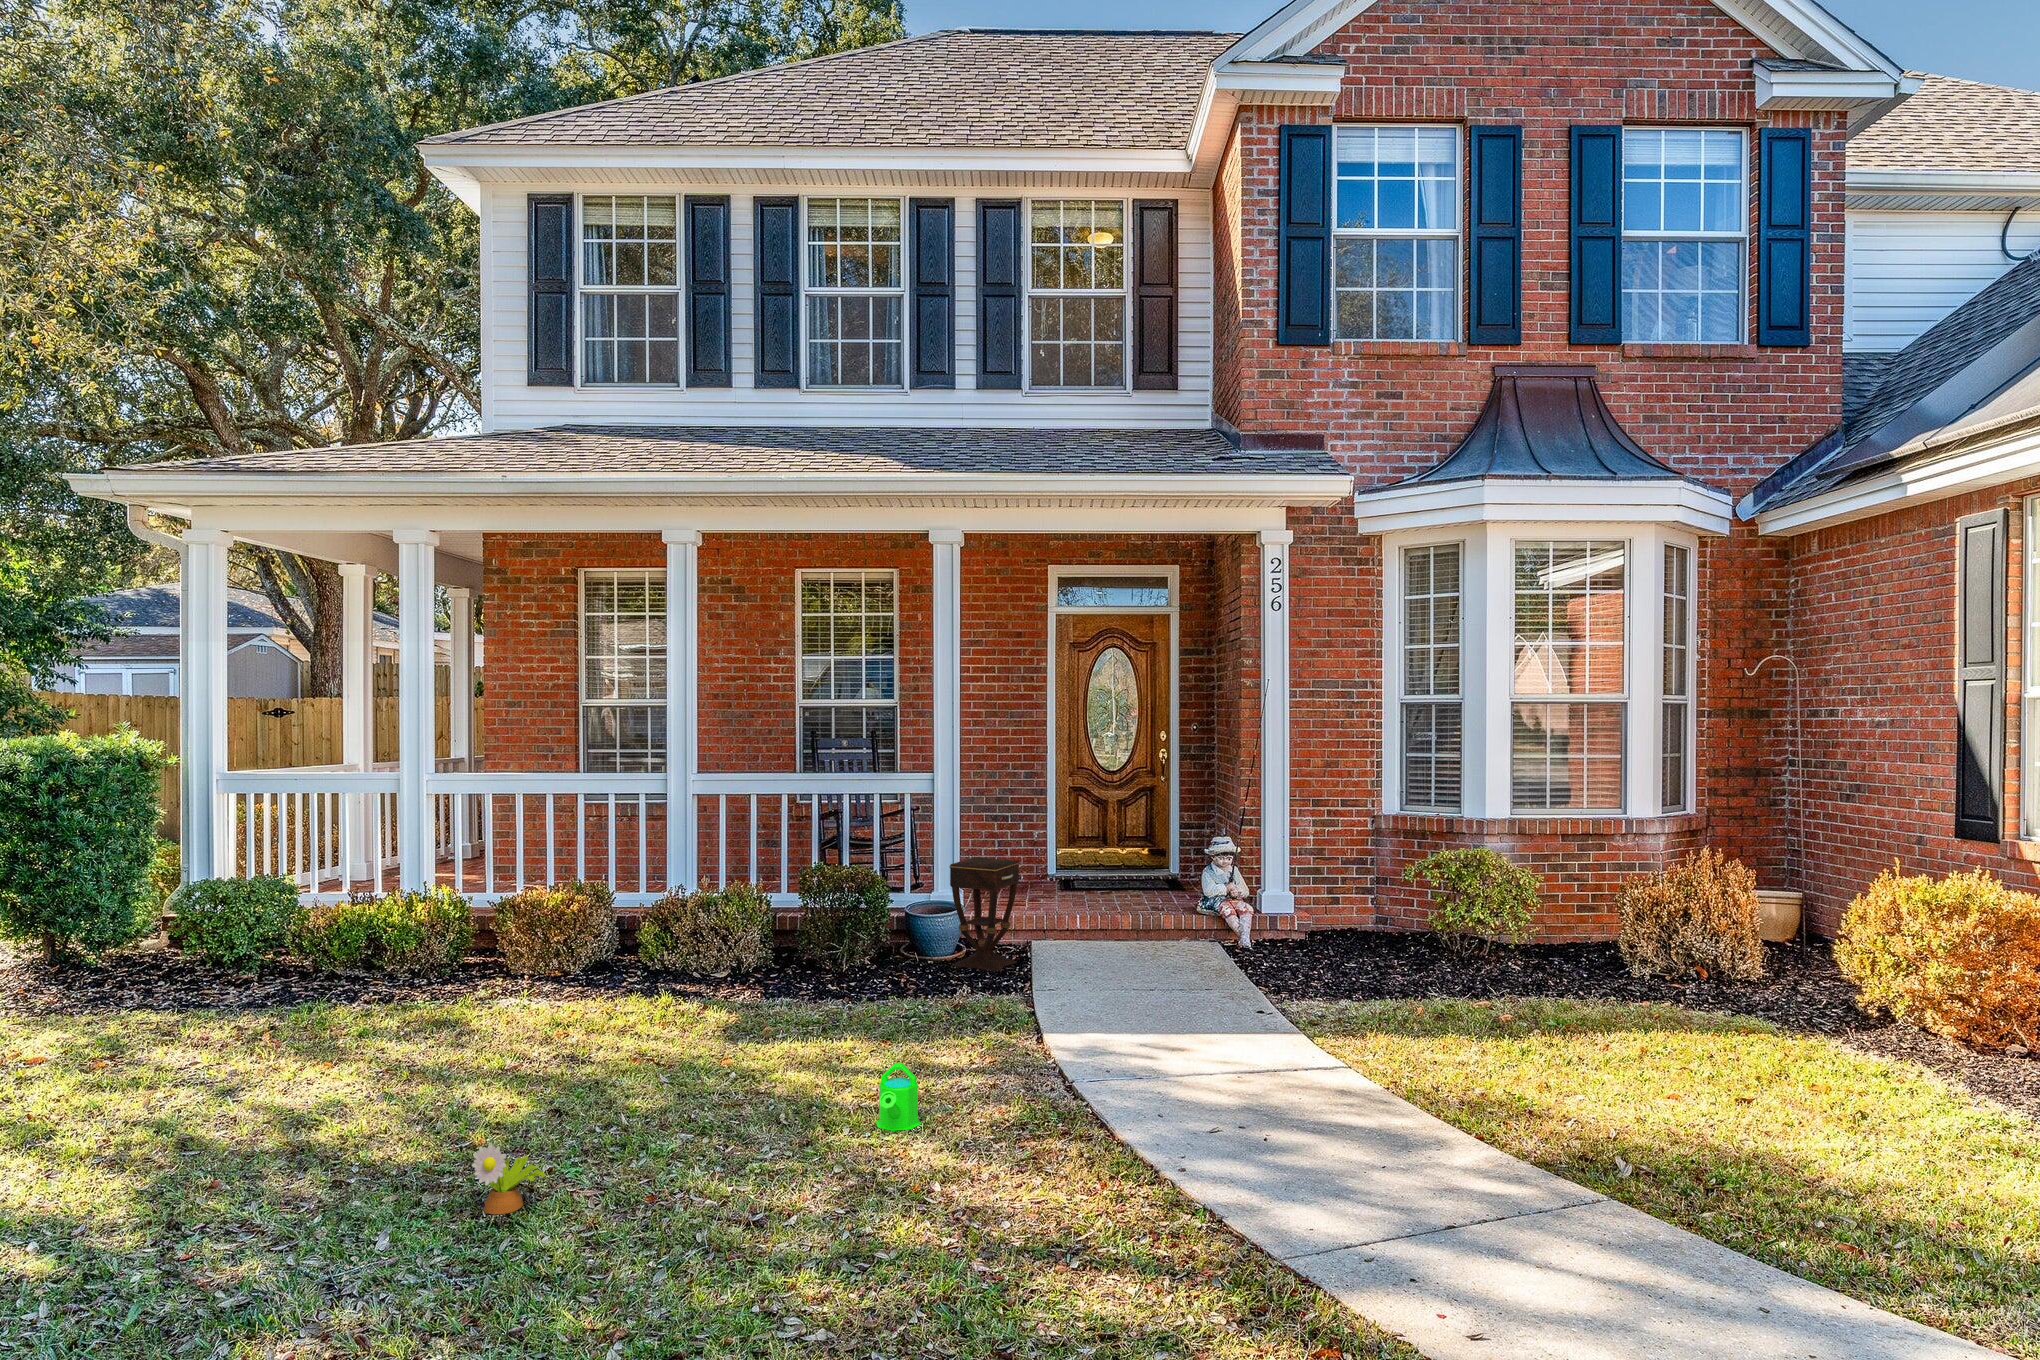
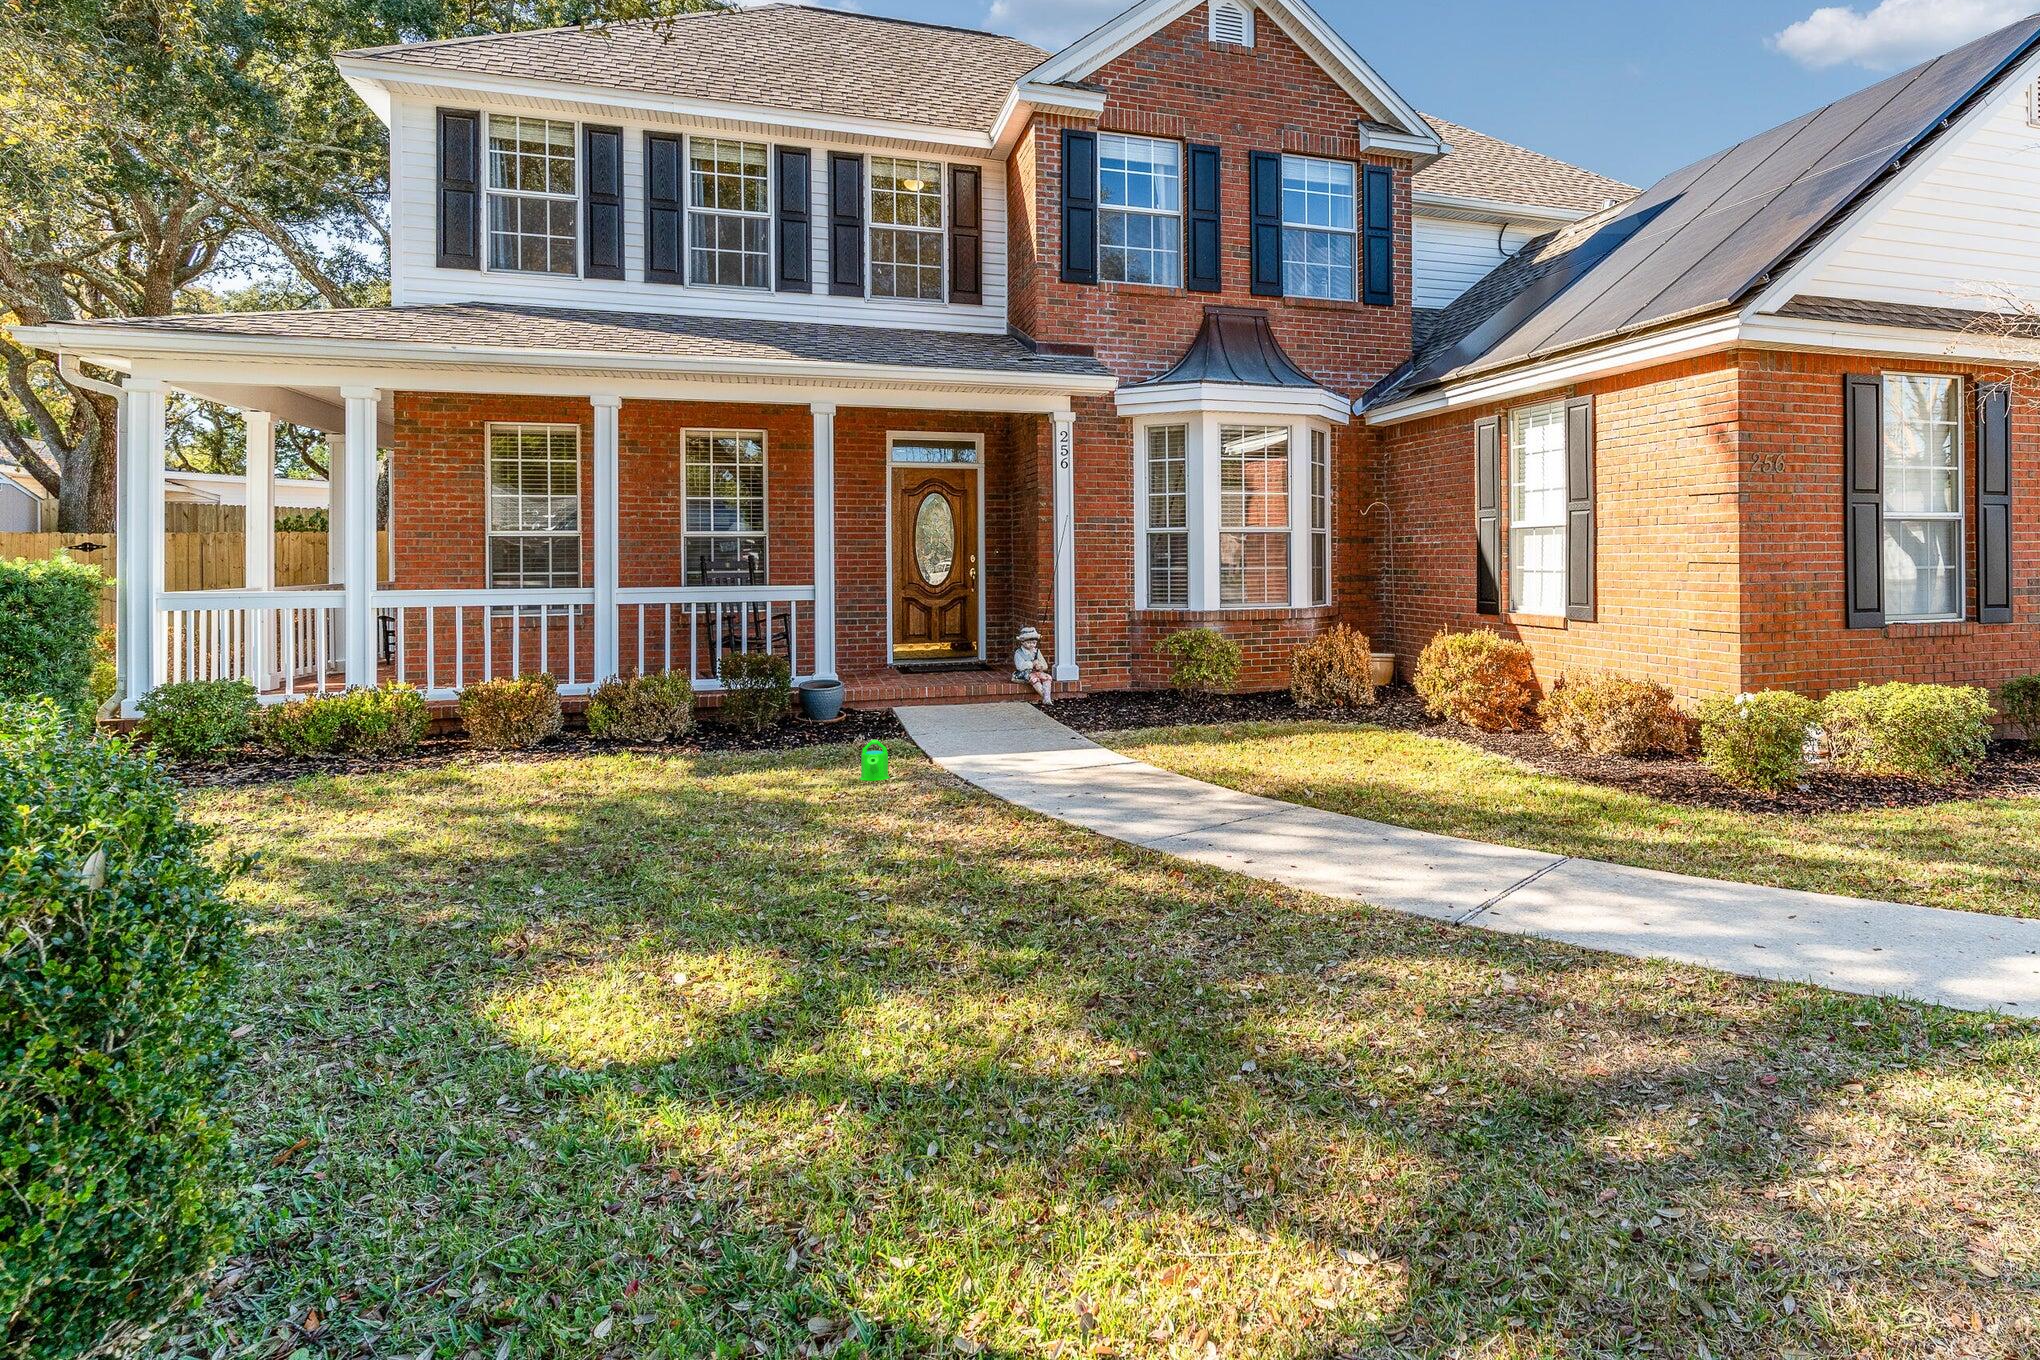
side table: present [949,857,1020,971] -> none [839,645,889,722]
decorative plant: present [468,1143,546,1214] -> none [615,780,671,827]

